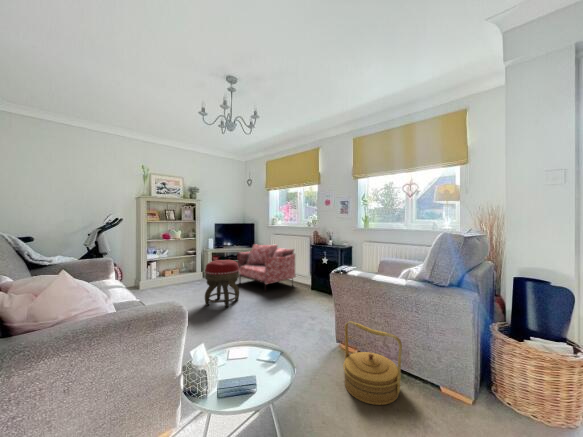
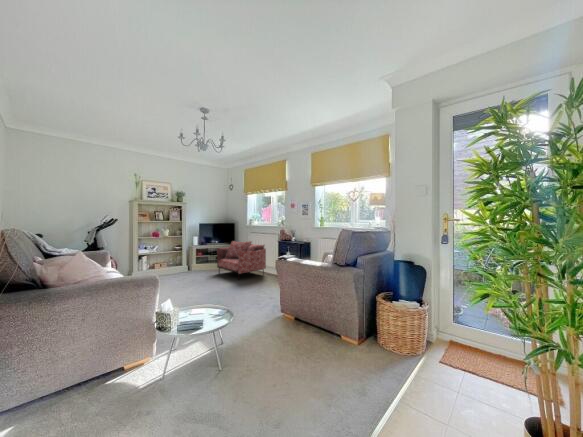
footstool: present [205,260,239,307] -> none [186,253,215,291]
woven basket: present [343,321,402,405] -> none [276,292,314,346]

